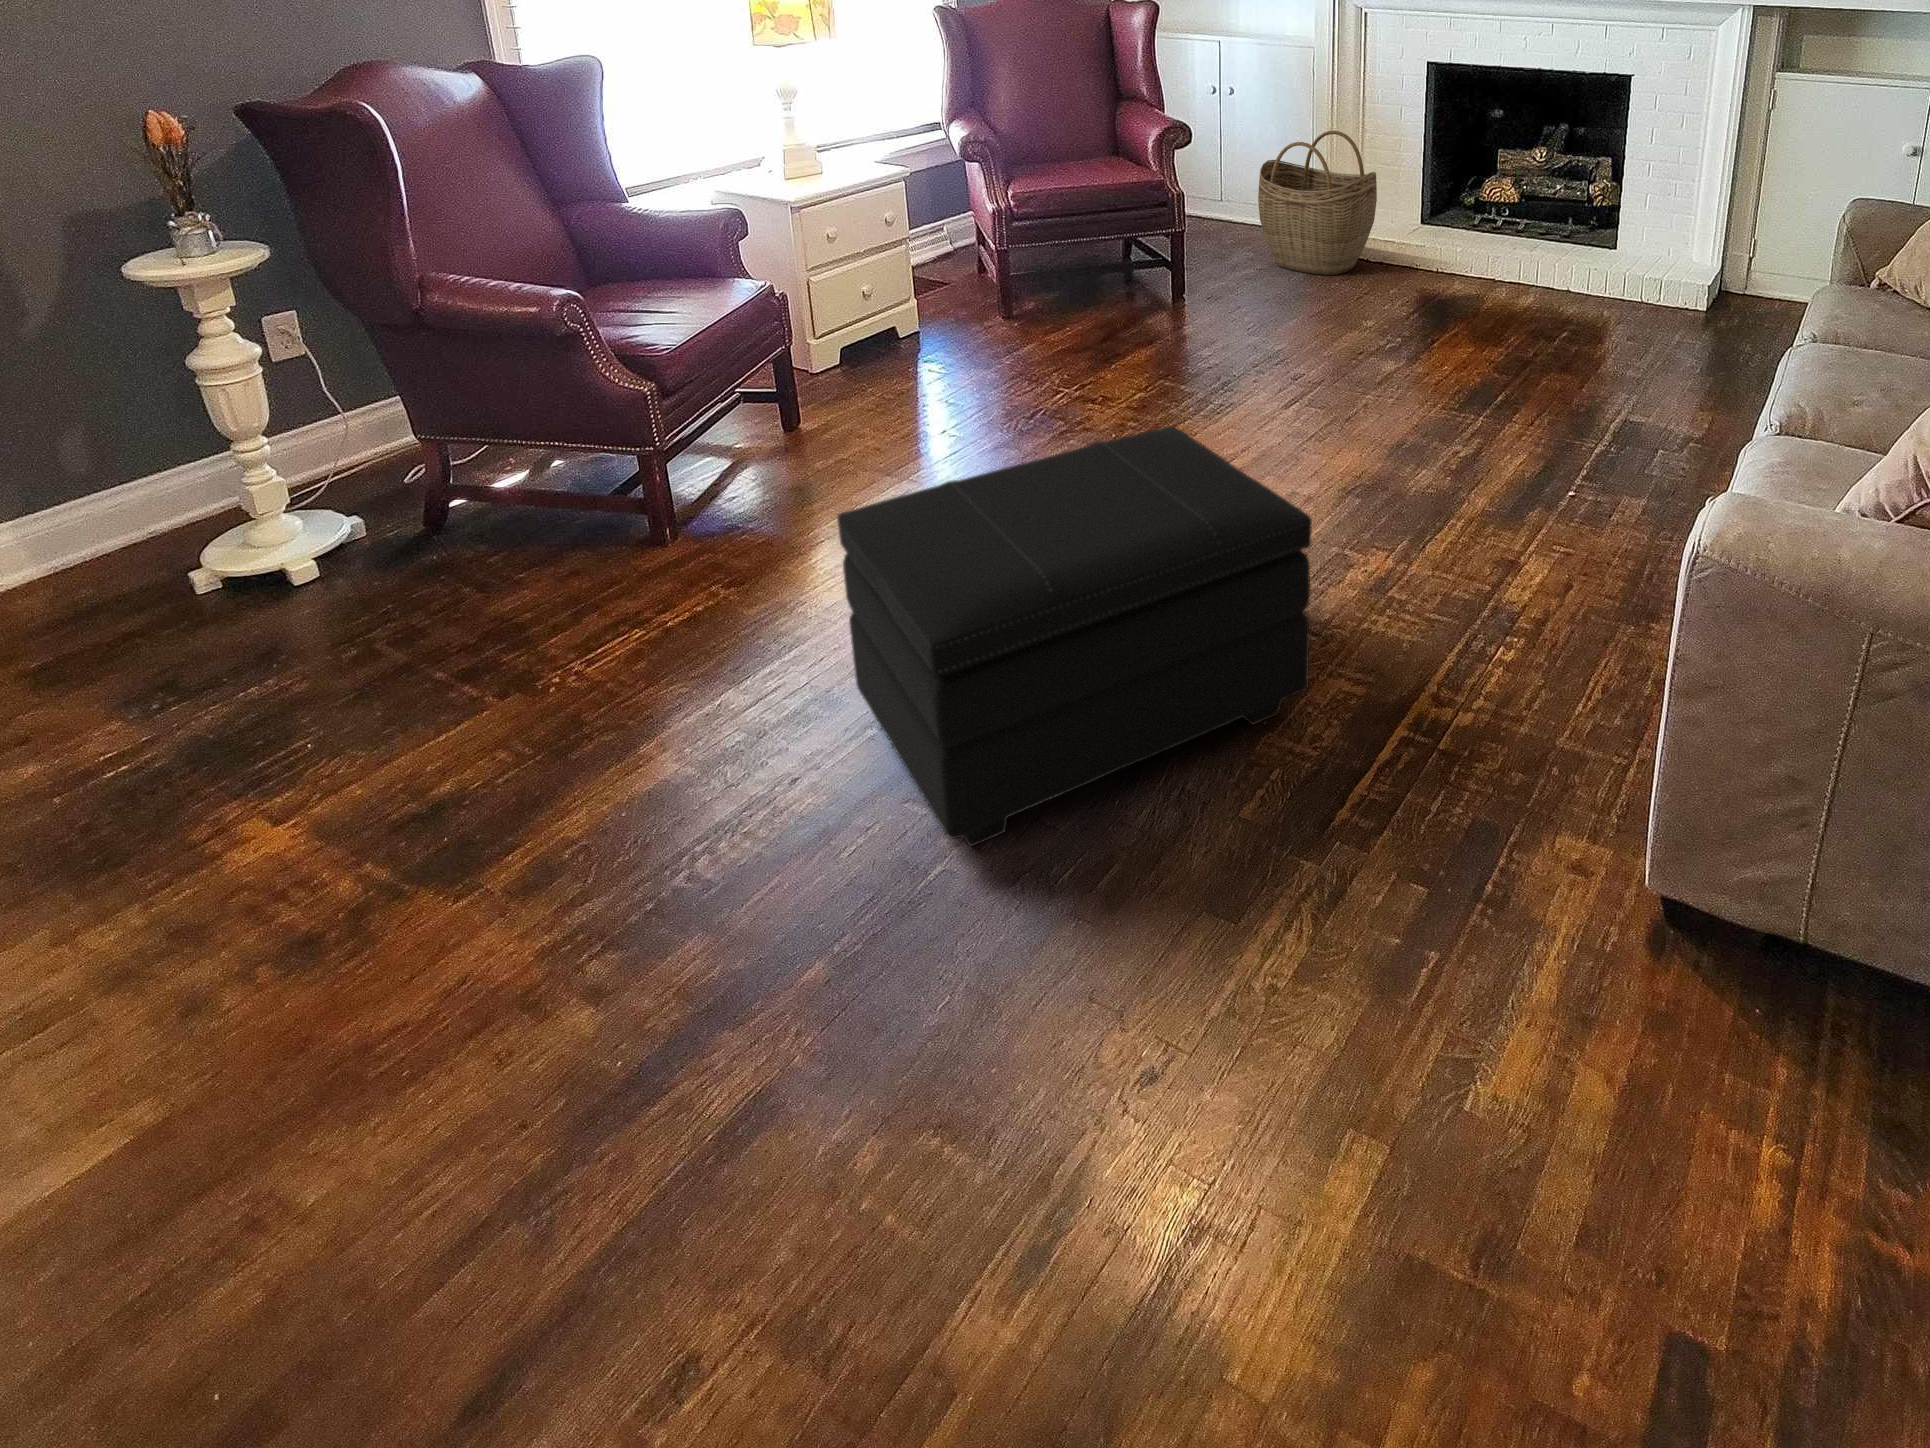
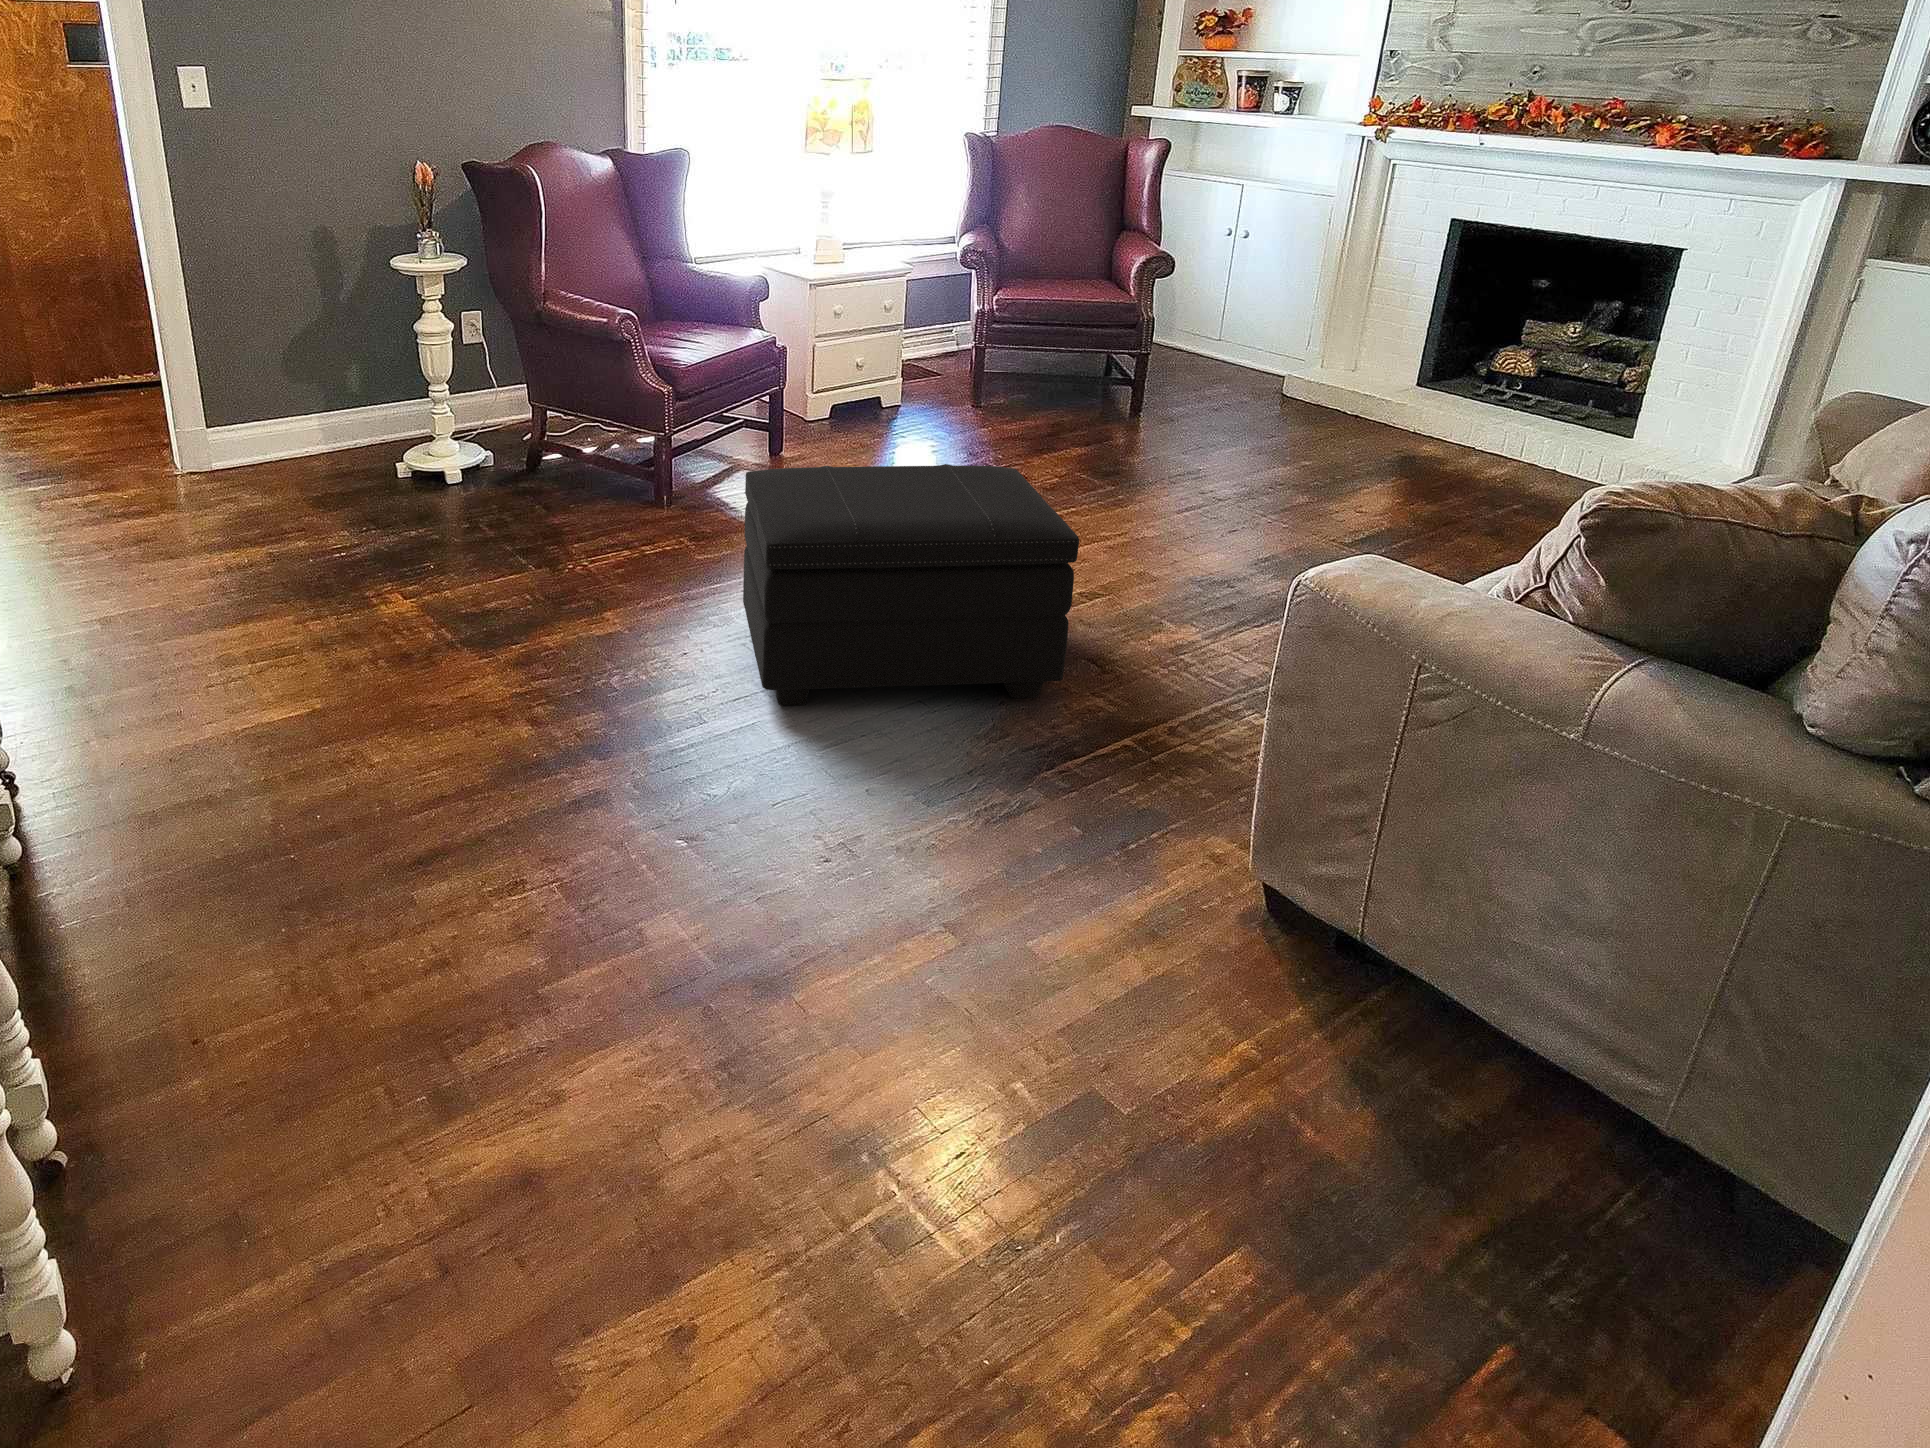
woven basket: present [1258,131,1377,275] -> none [1236,281,1366,422]

